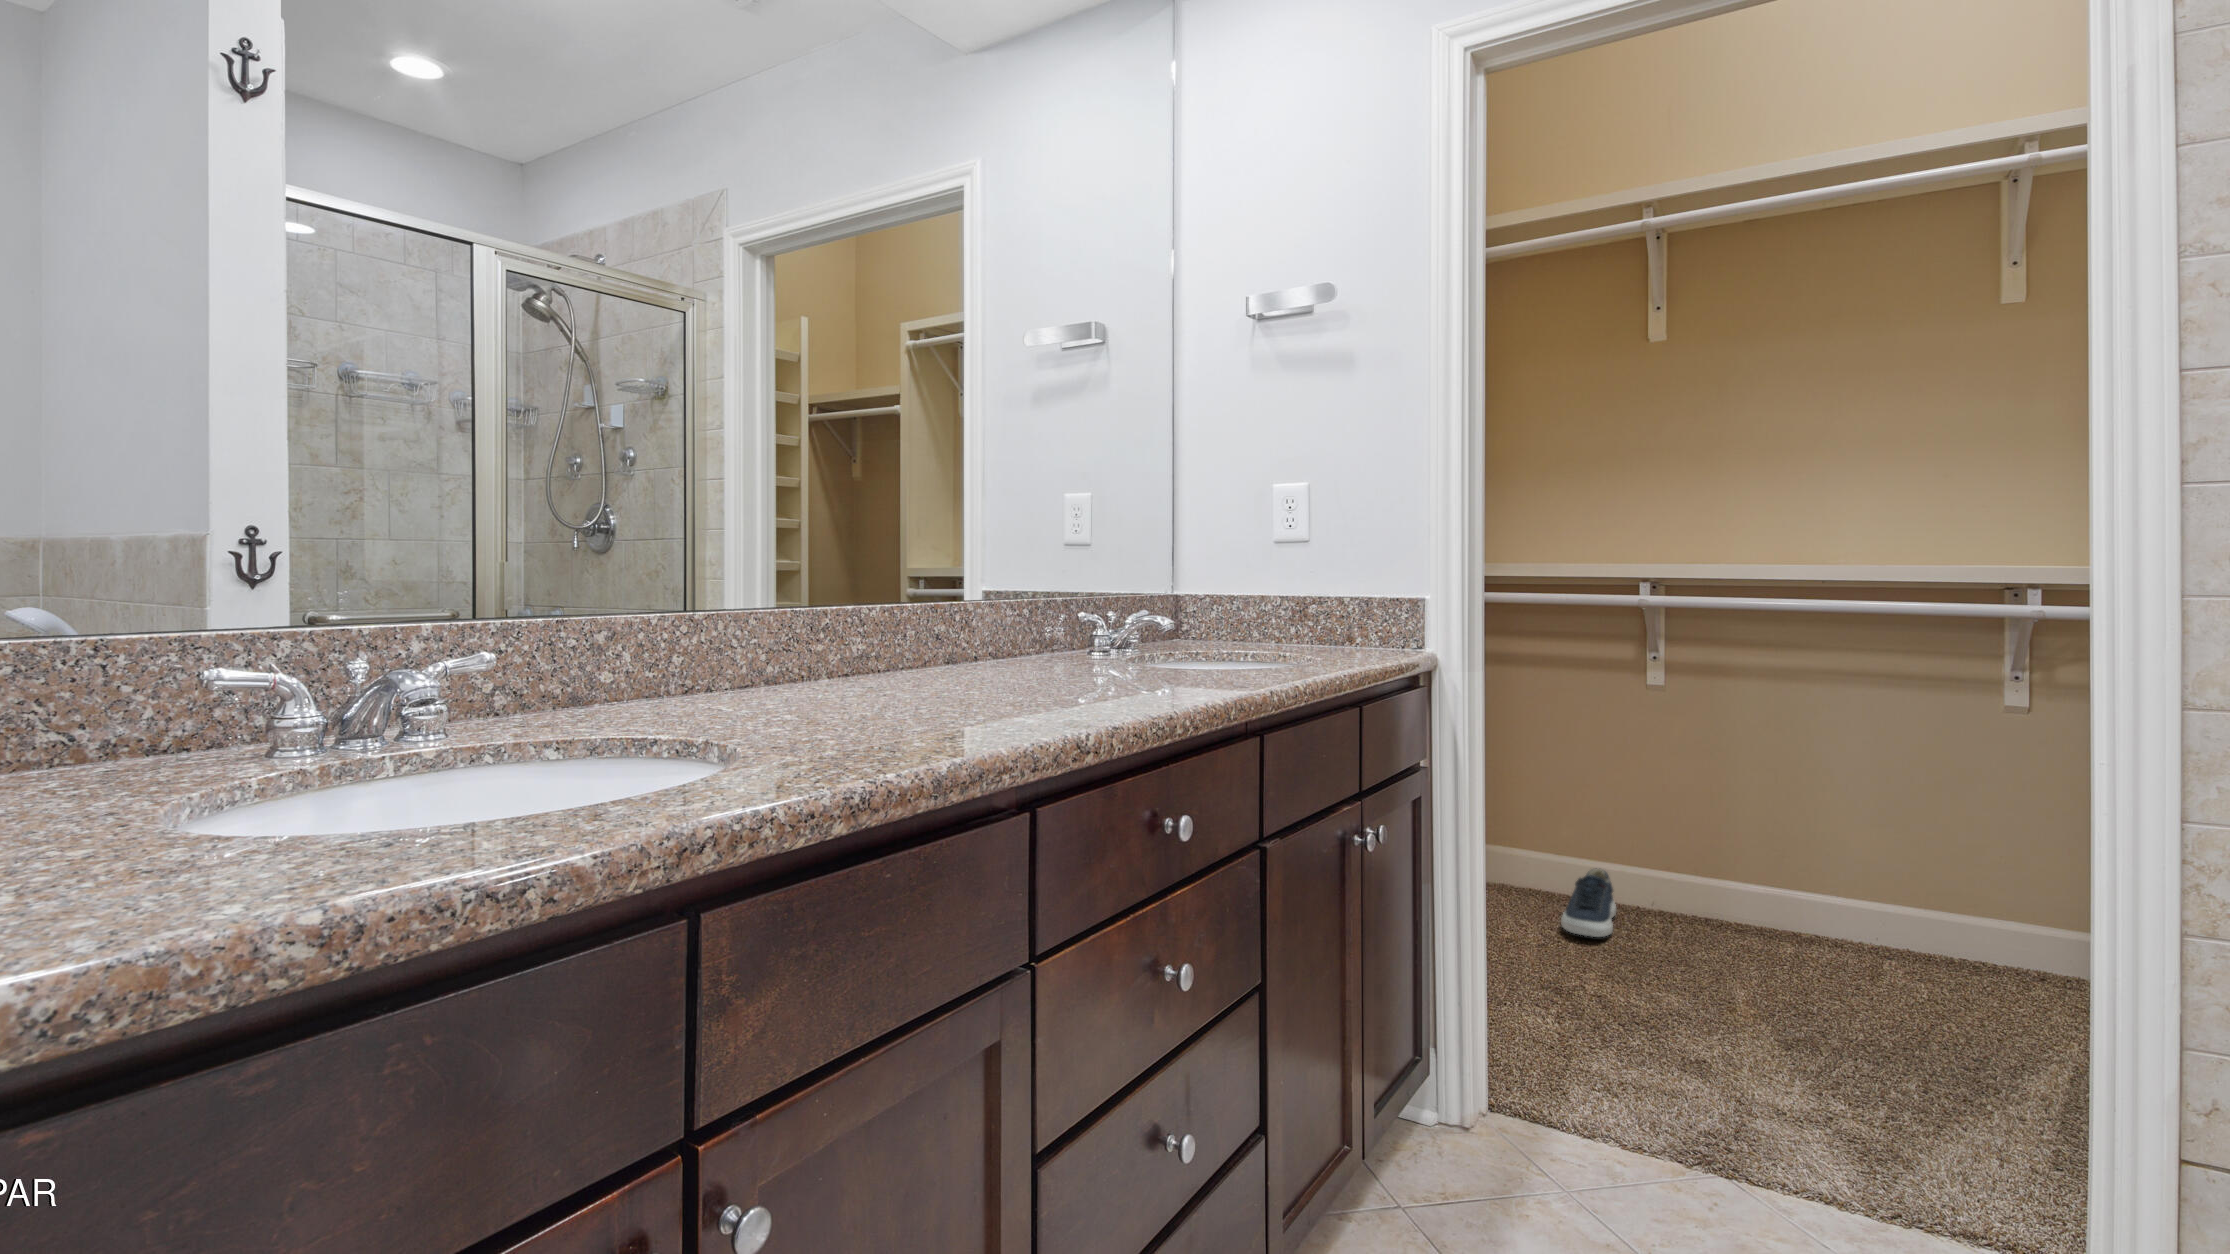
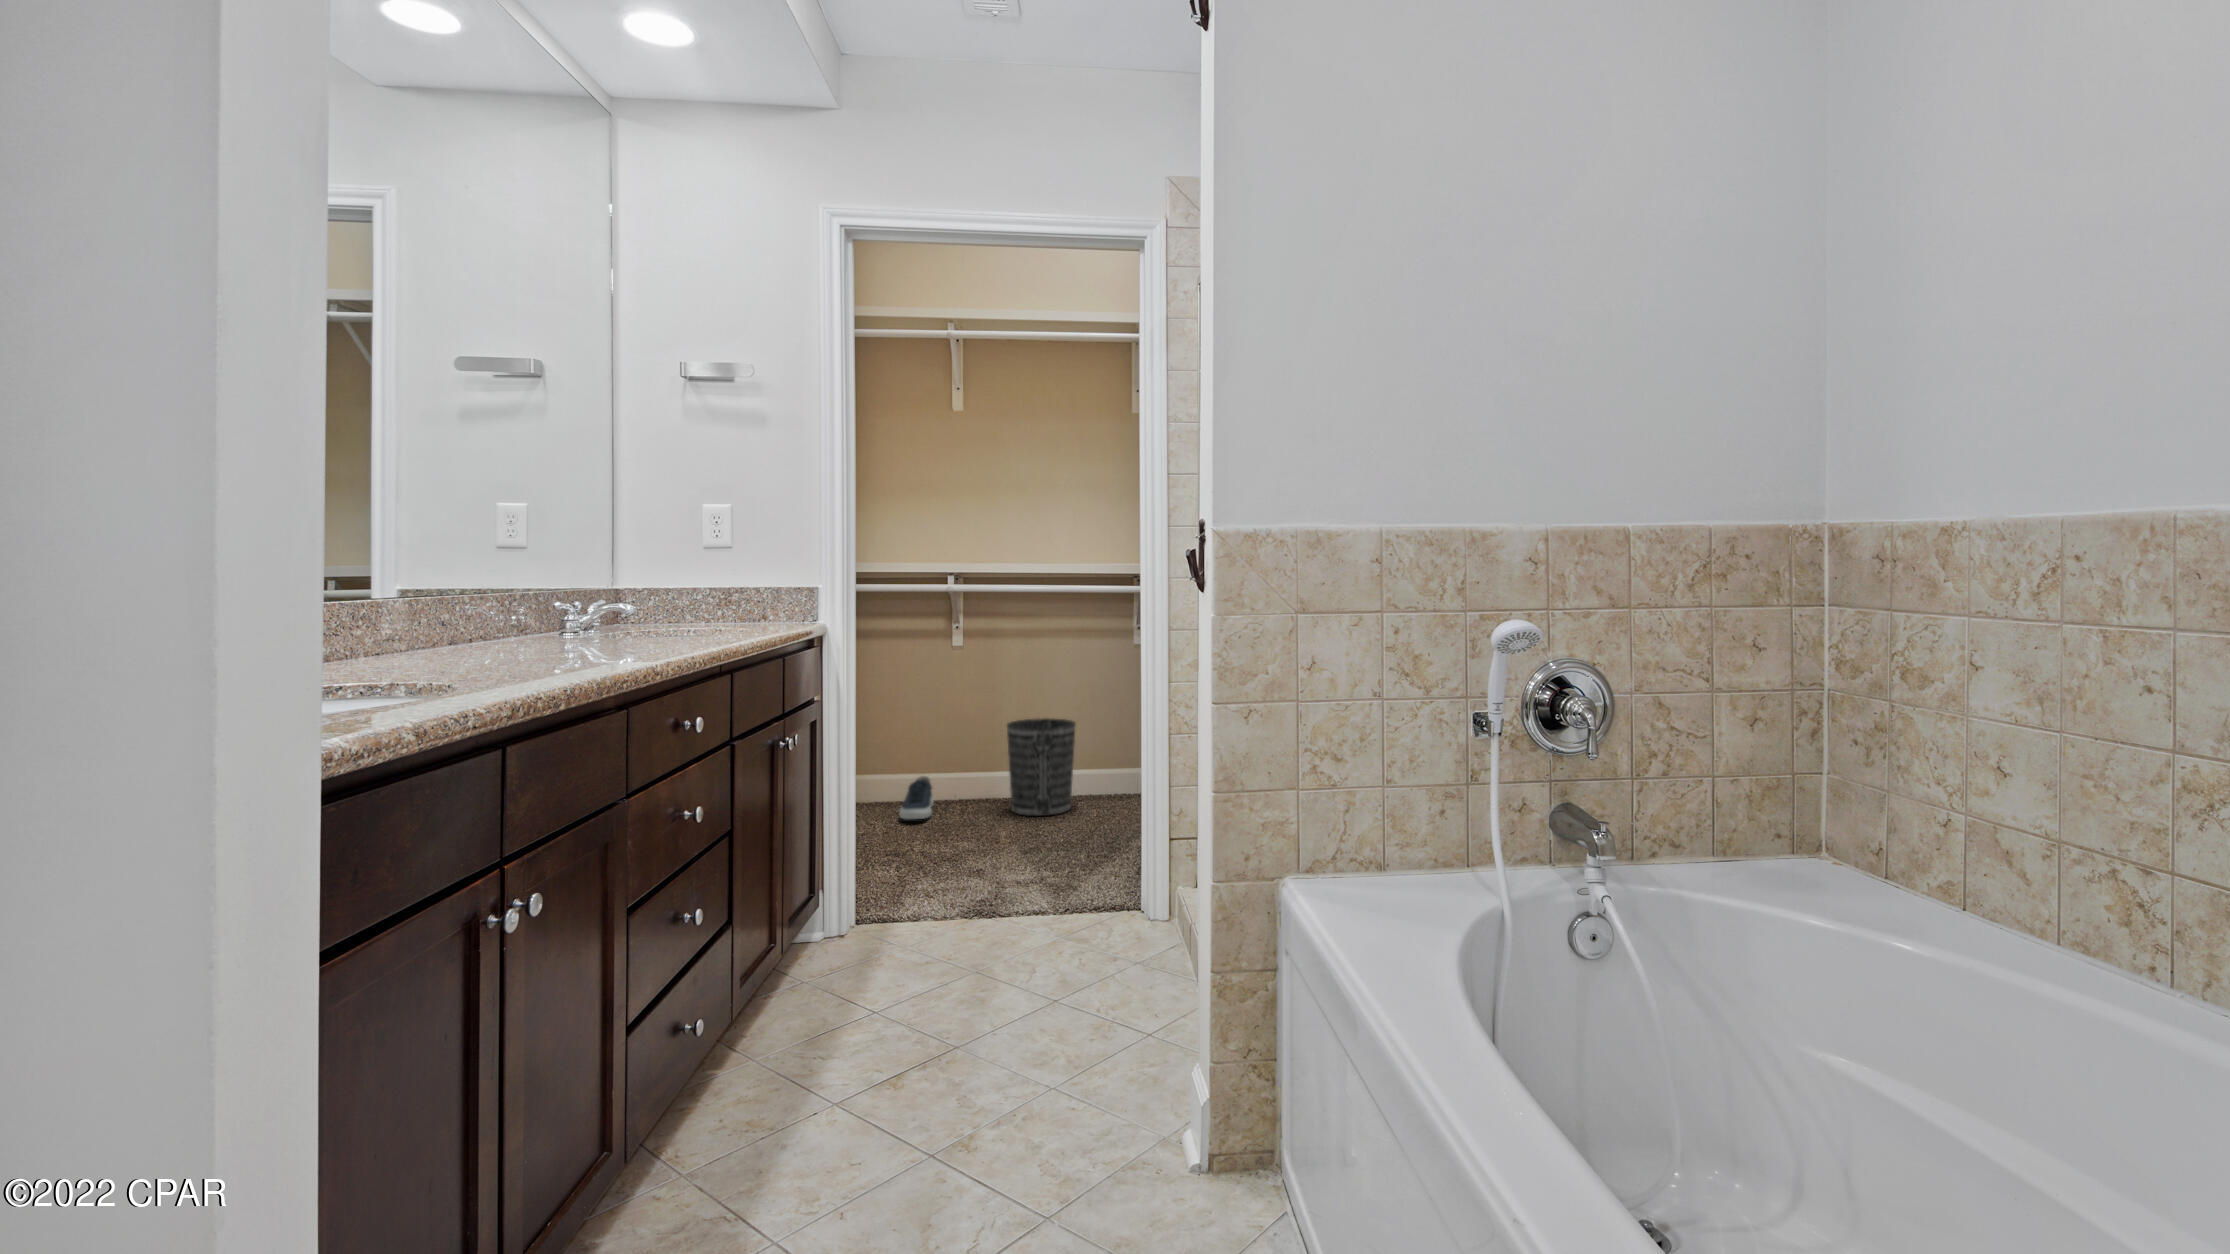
wastebasket: none [1744,807,1884,979] -> present [1007,718,1076,816]

